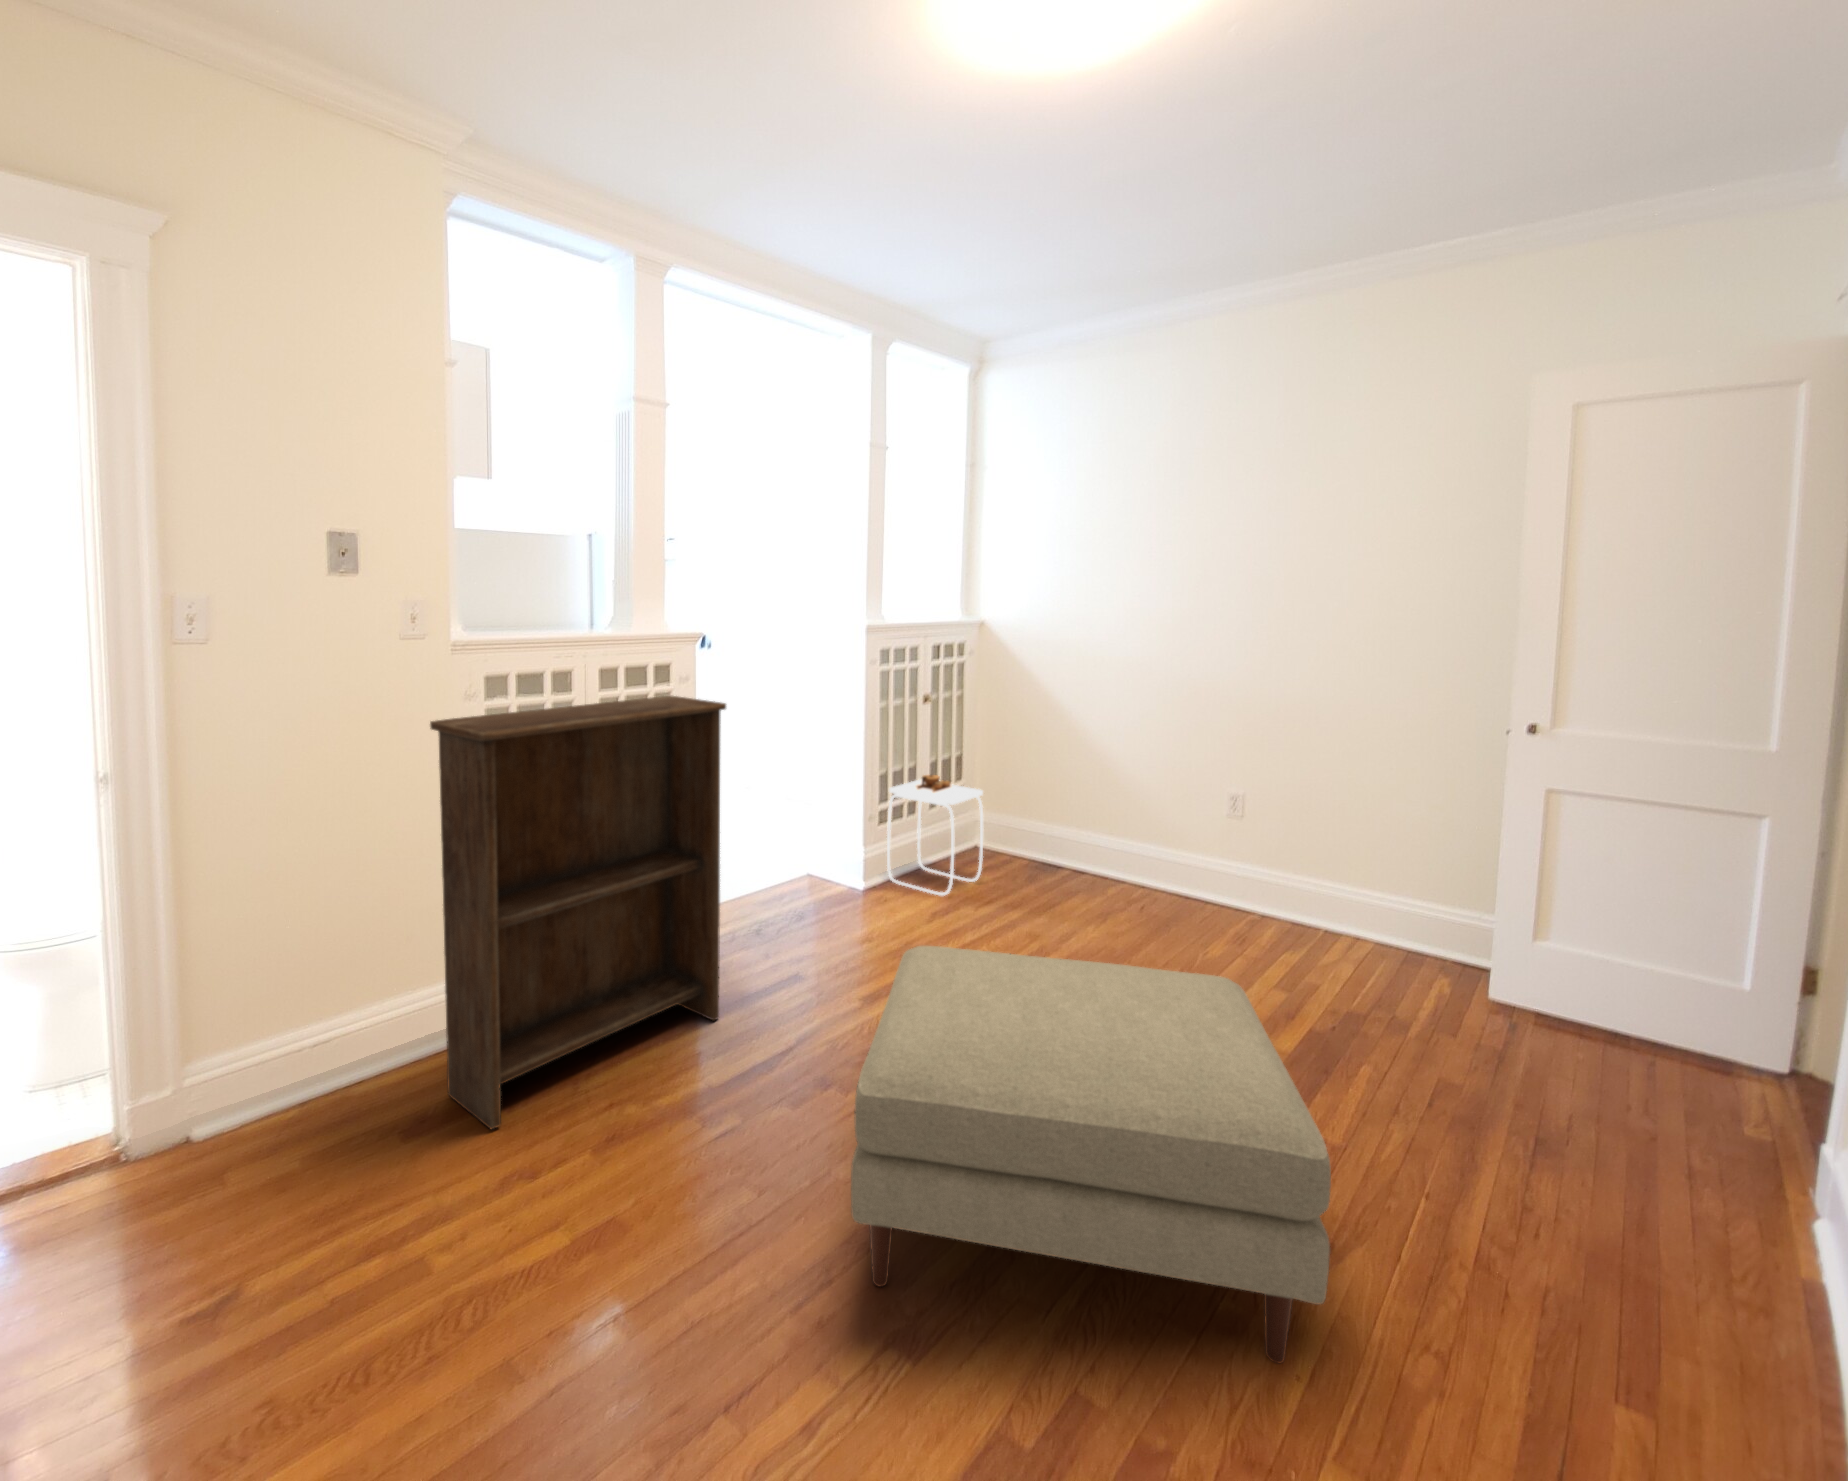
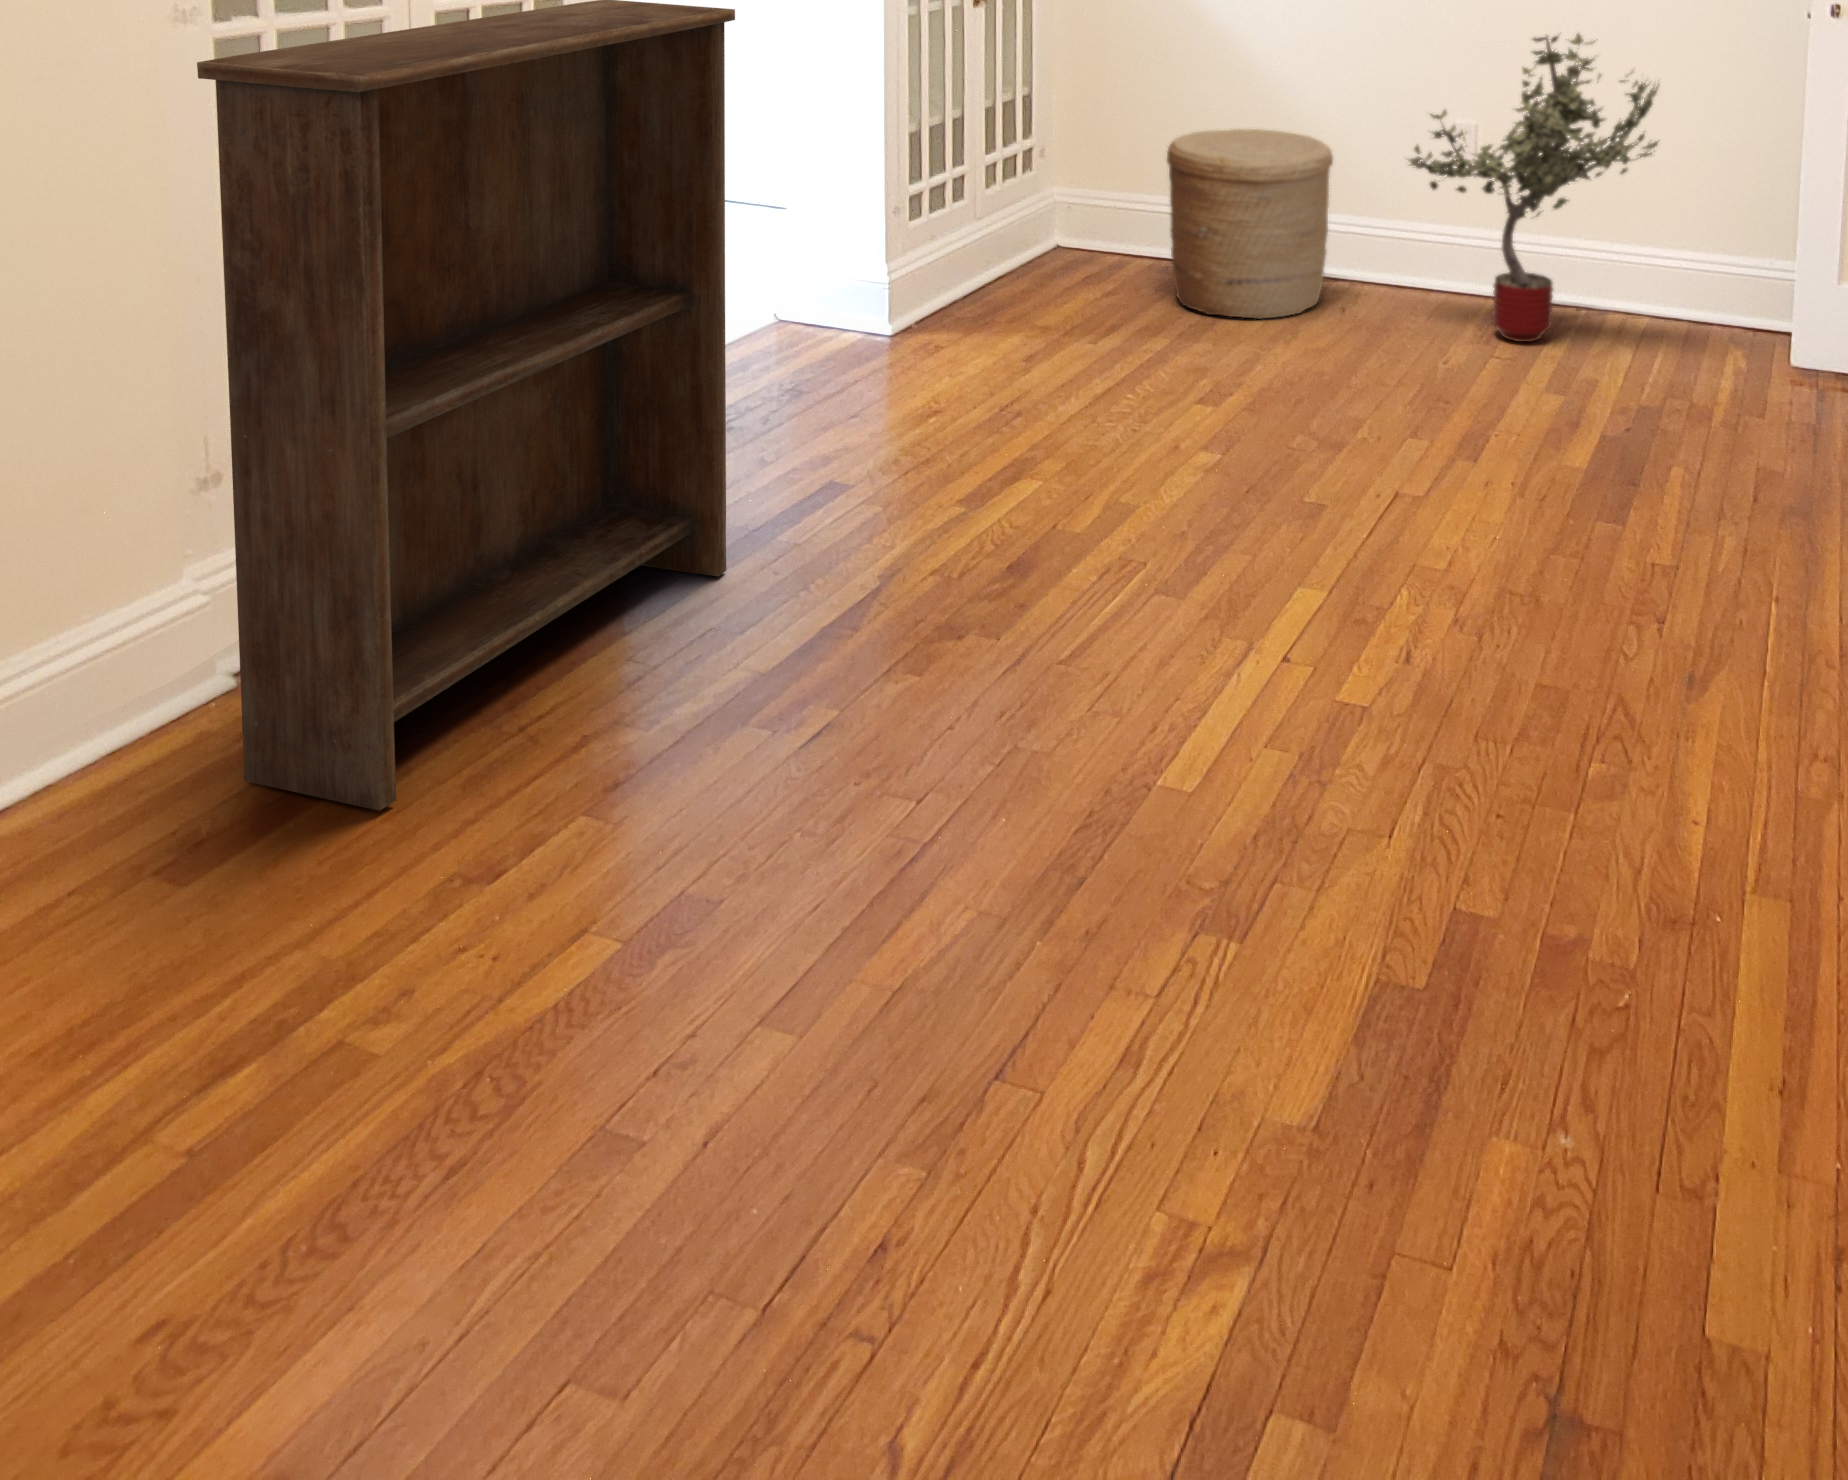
potted tree: none [1177,737,1364,944] -> present [1409,34,1659,342]
side table: present [887,775,983,896] -> none [926,126,1093,333]
woven basket: none [1028,785,1133,904] -> present [1167,129,1333,319]
ottoman: present [851,946,1331,1363] -> none [1094,361,1727,850]

